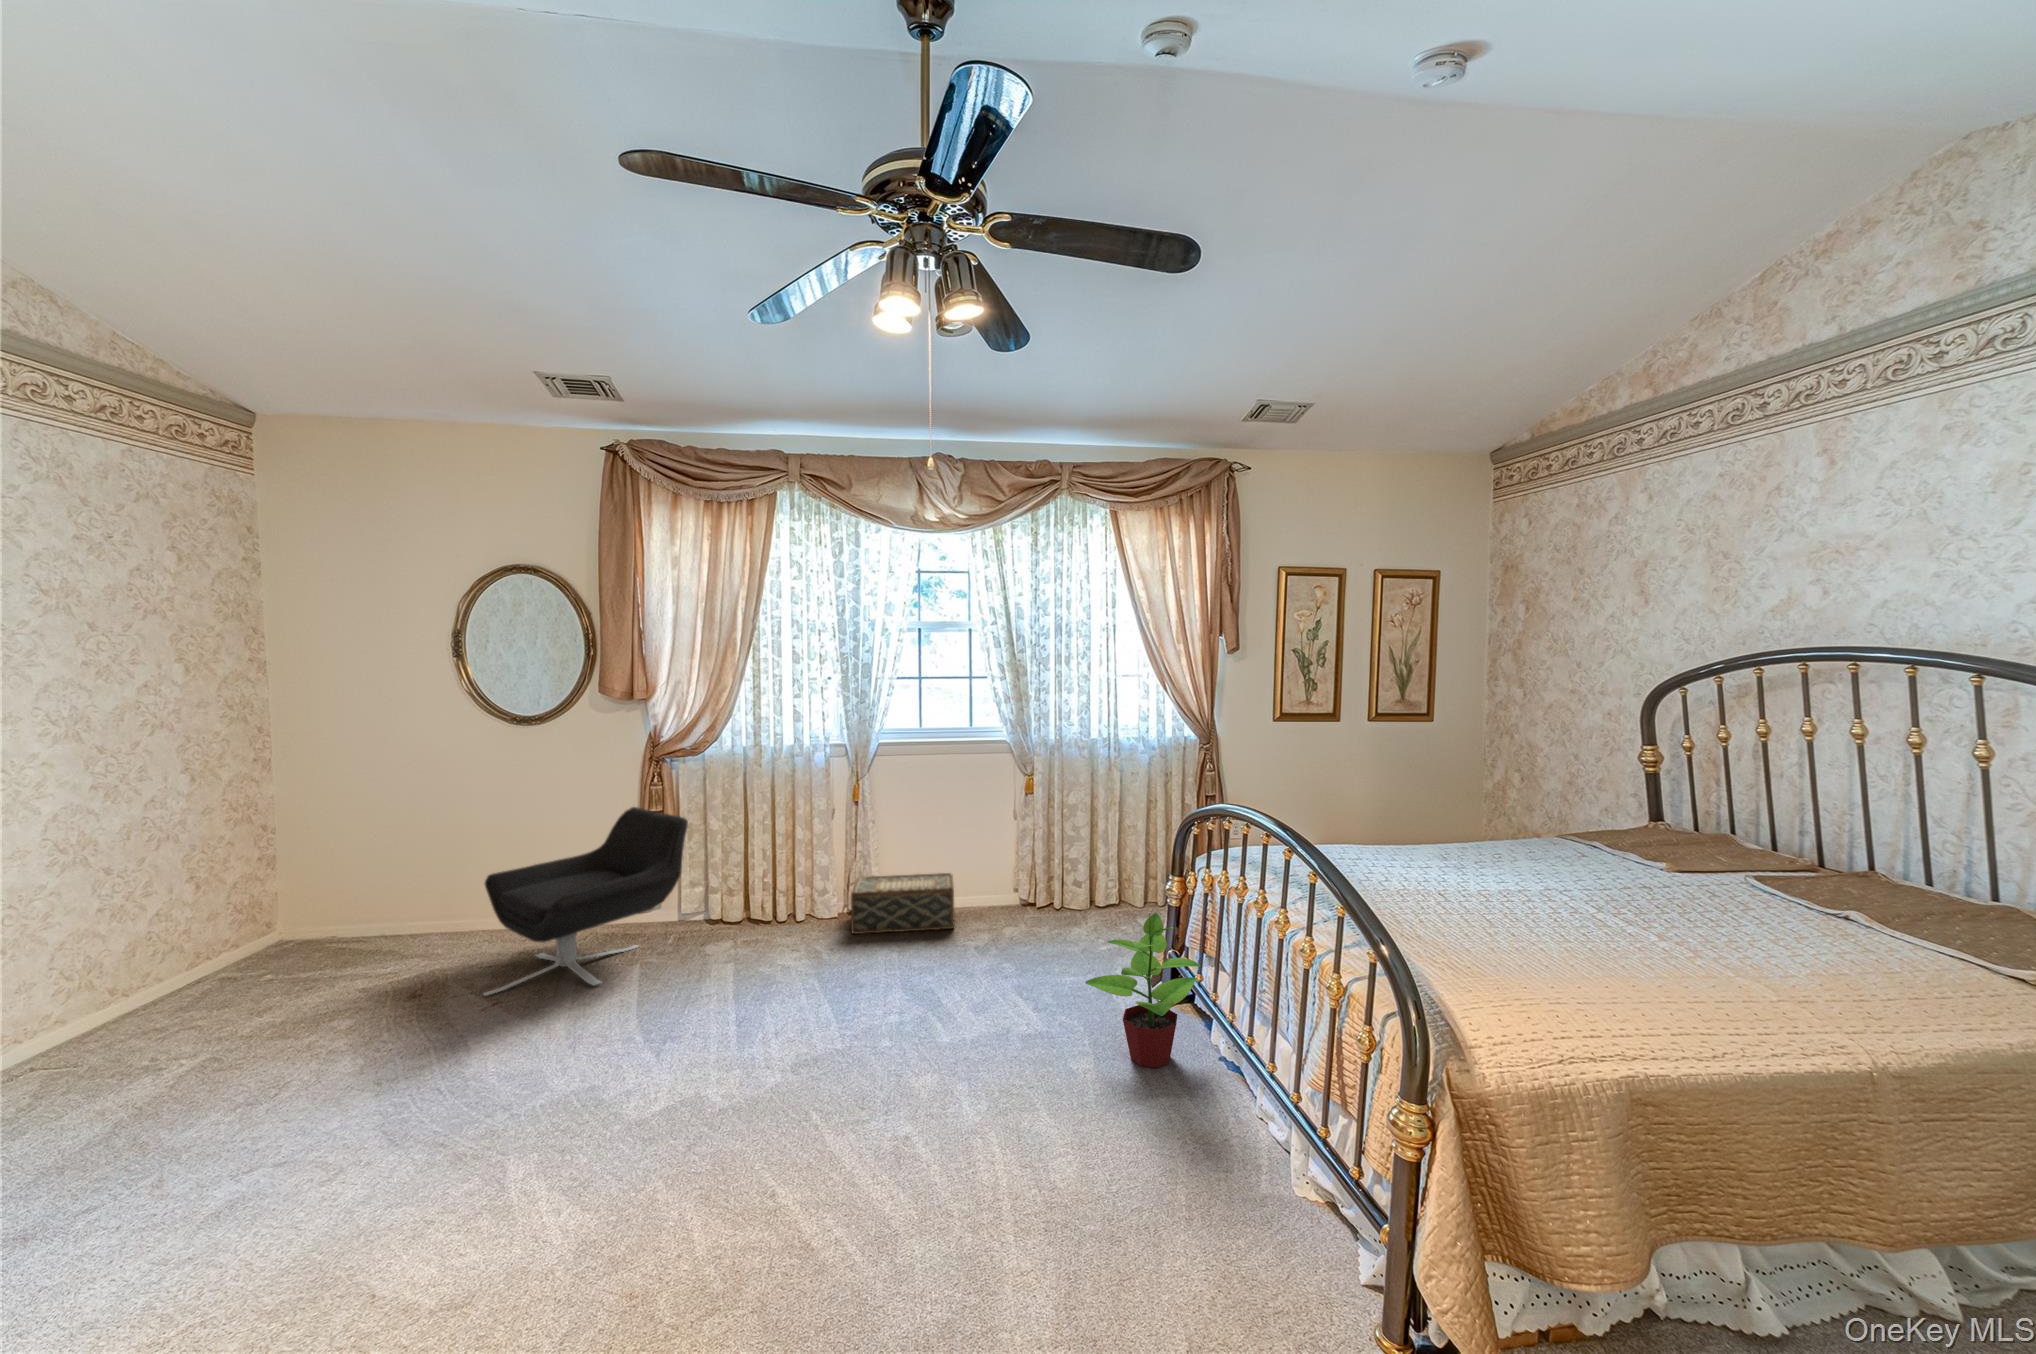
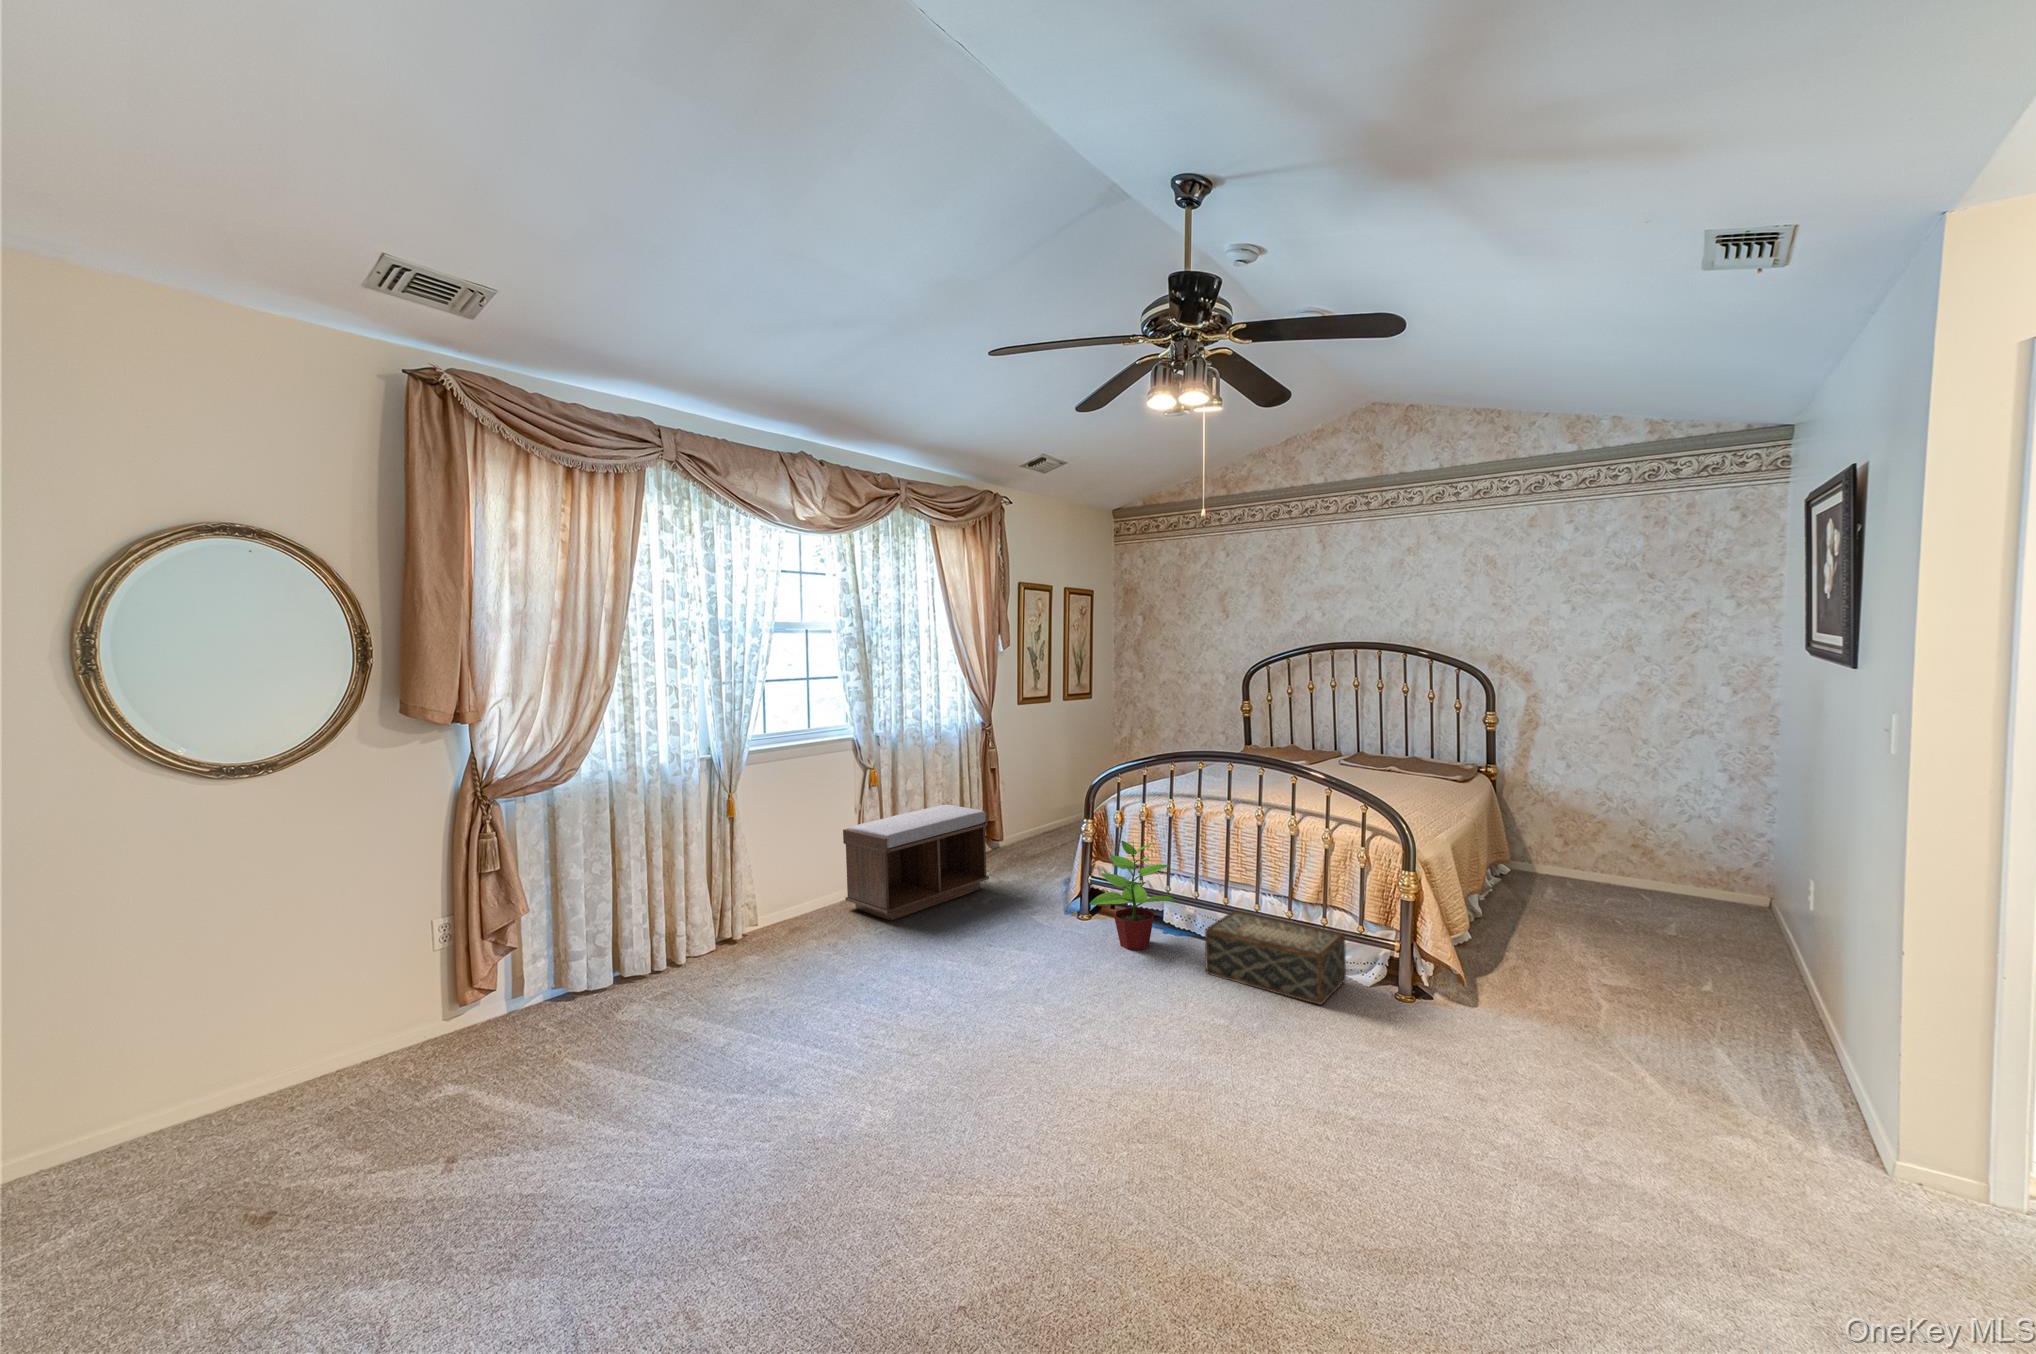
lounge chair: present [484,807,688,996] -> none [307,864,624,1166]
bench: none [978,826,1131,935] -> present [843,805,989,920]
woven basket: present [851,873,954,934] -> present [1205,911,1346,1005]

